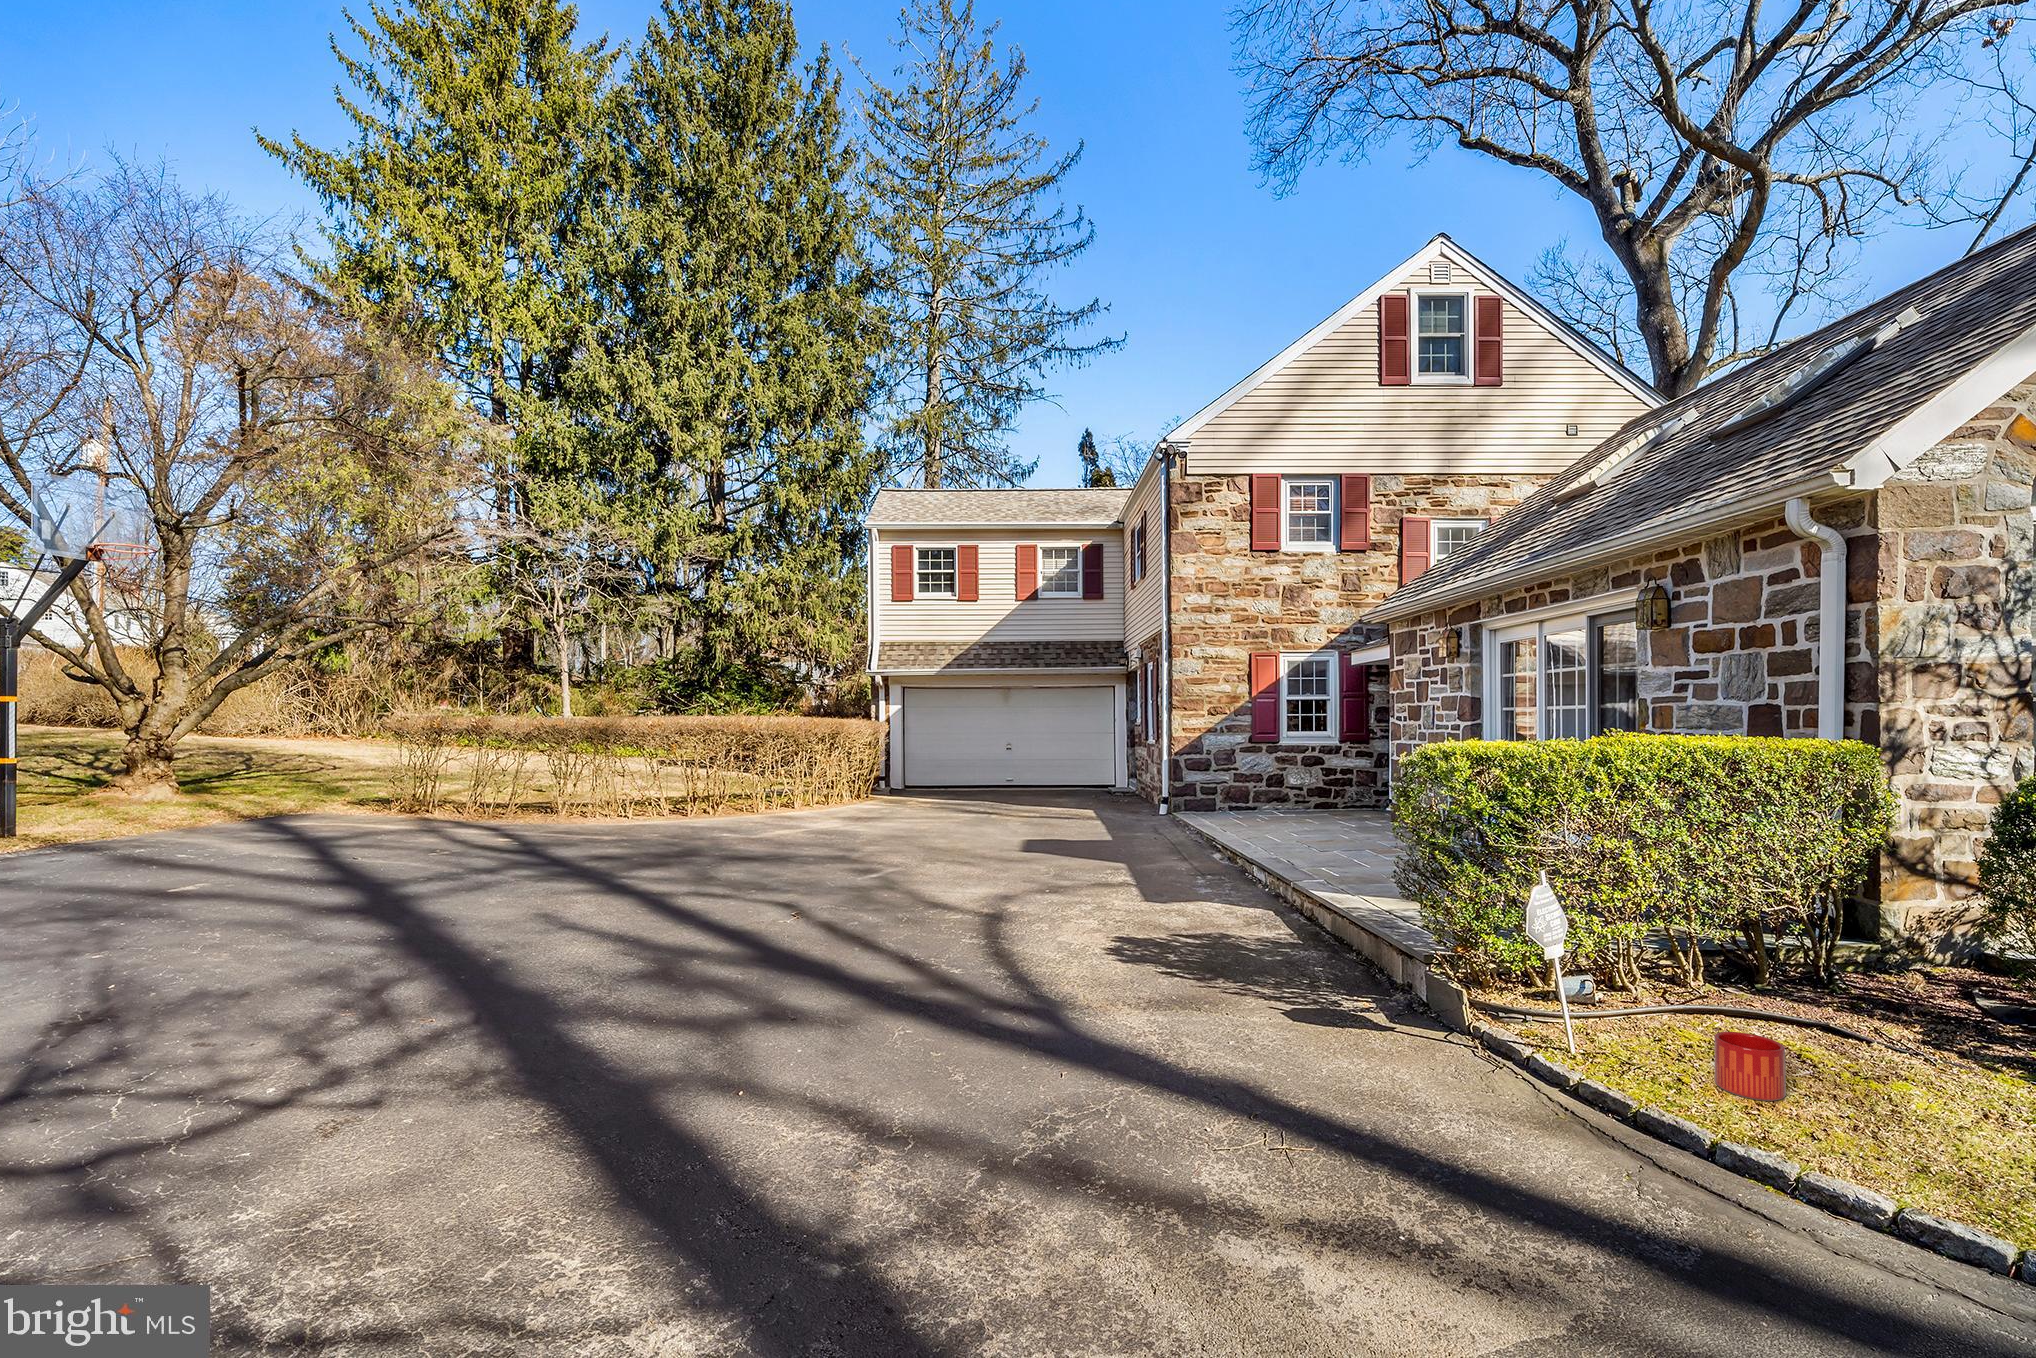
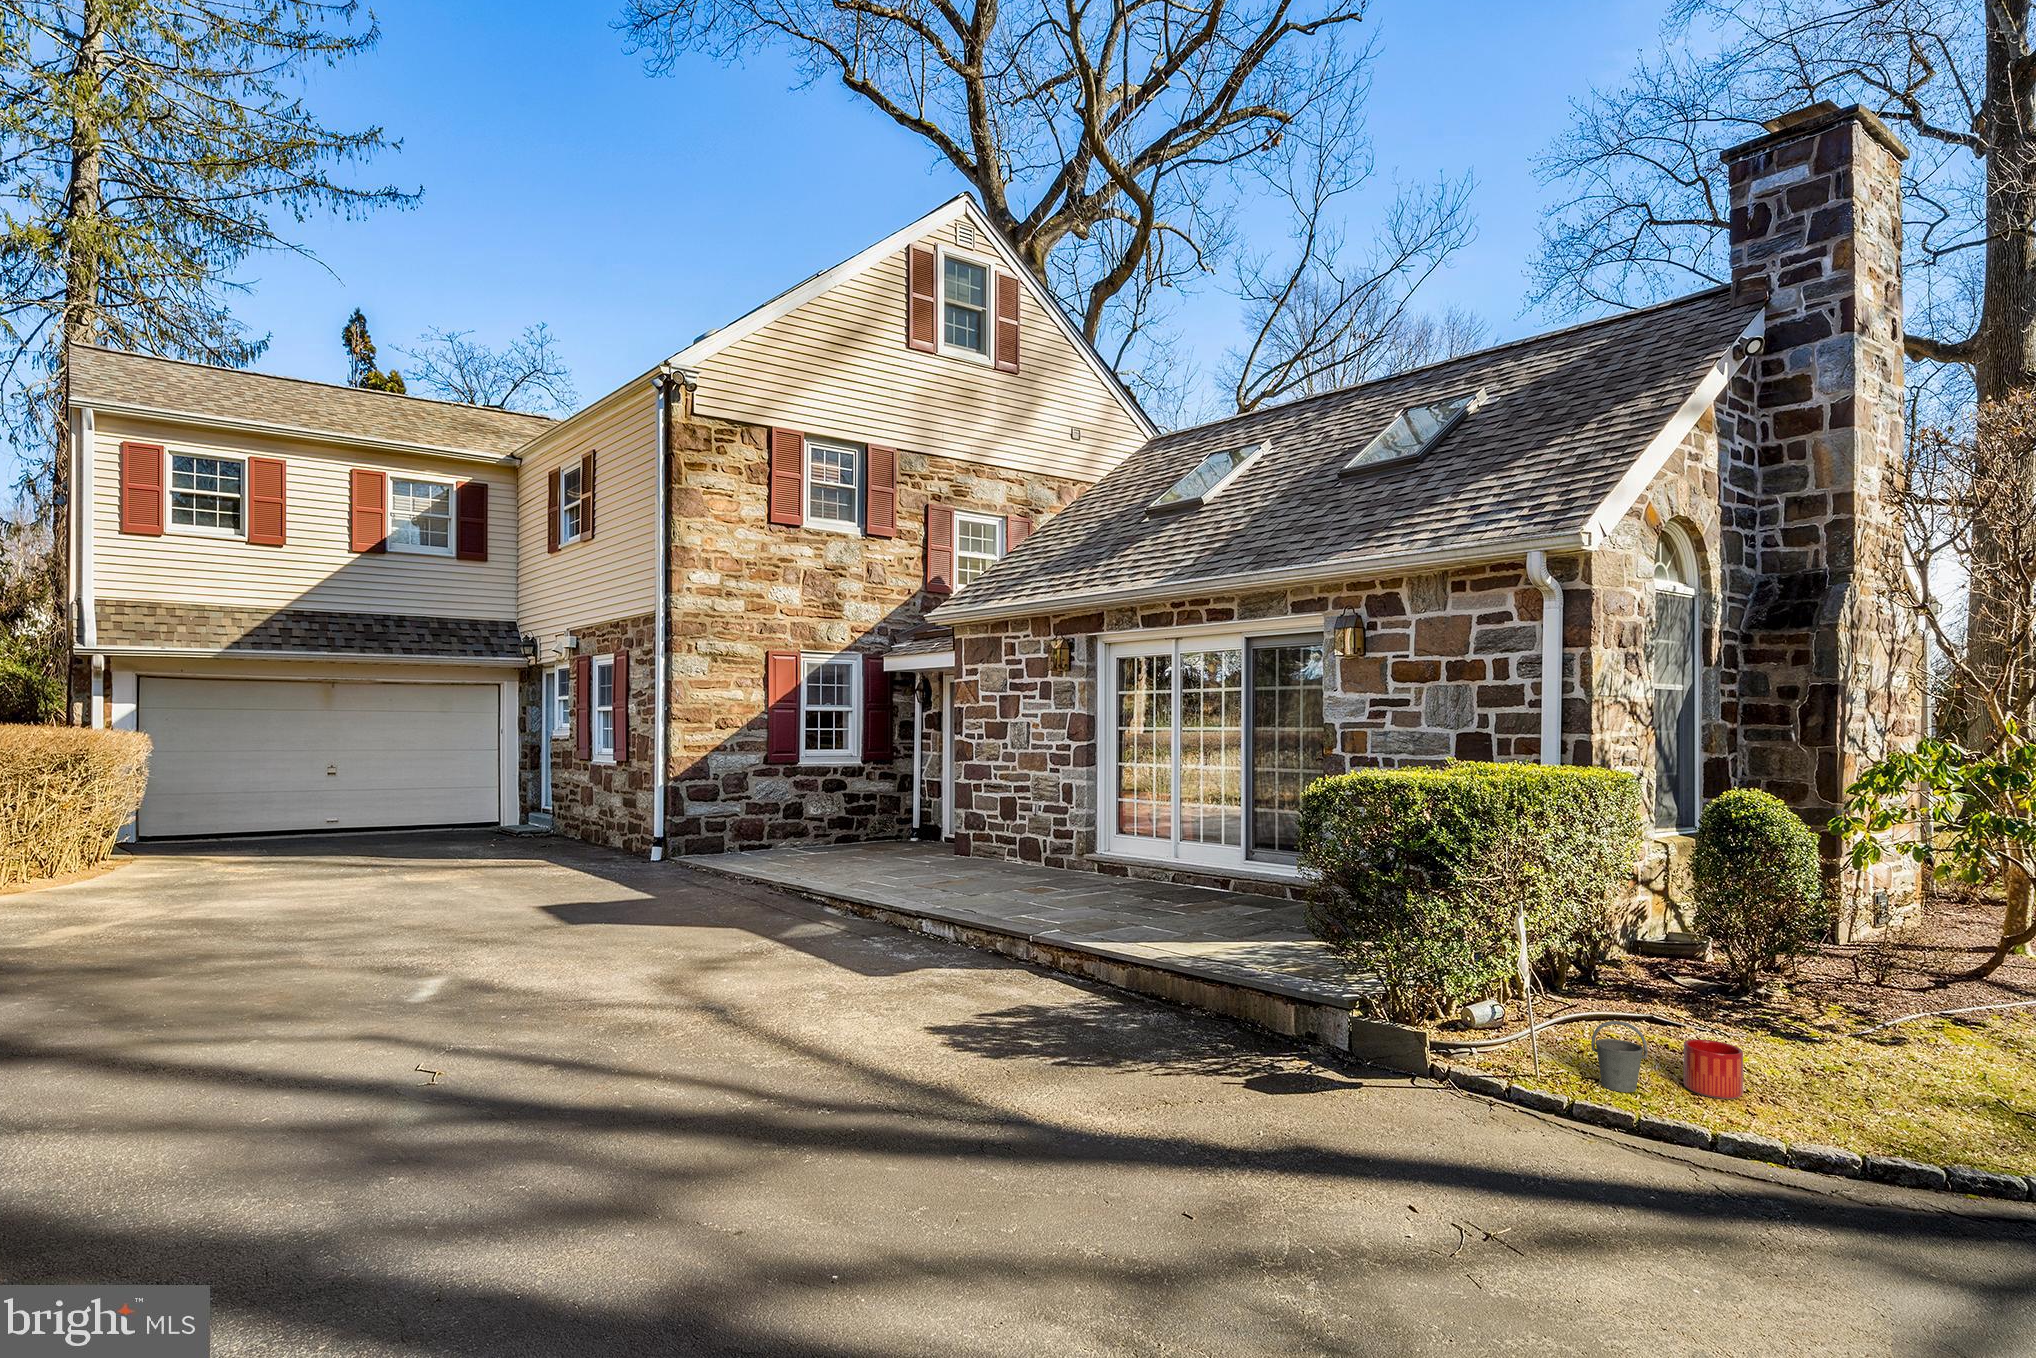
bucket: none [1604,993,1657,1069] -> present [1591,1021,1648,1092]

